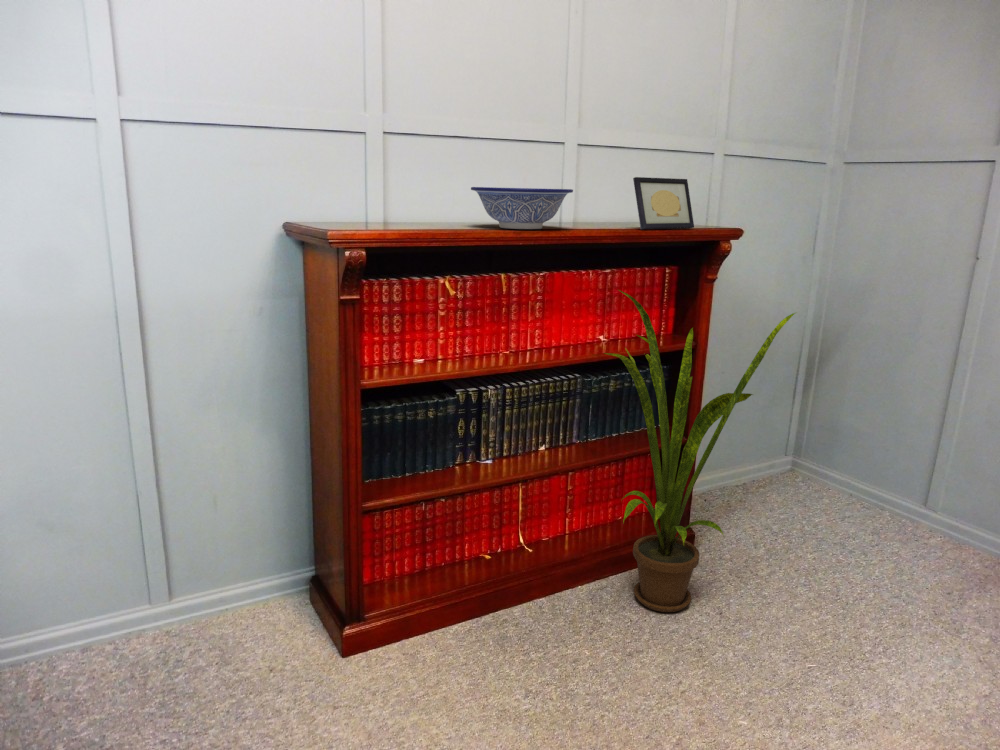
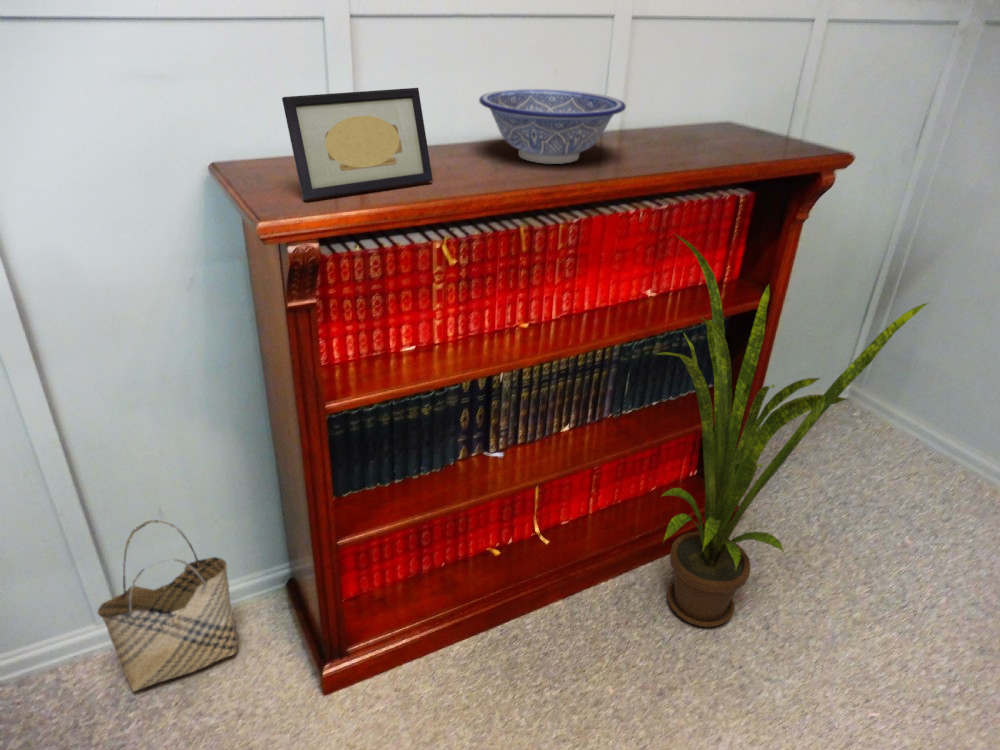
picture frame: present [633,177,694,229] -> present [282,88,433,200]
woven basket: none [162,505,269,654] -> present [98,520,238,692]

